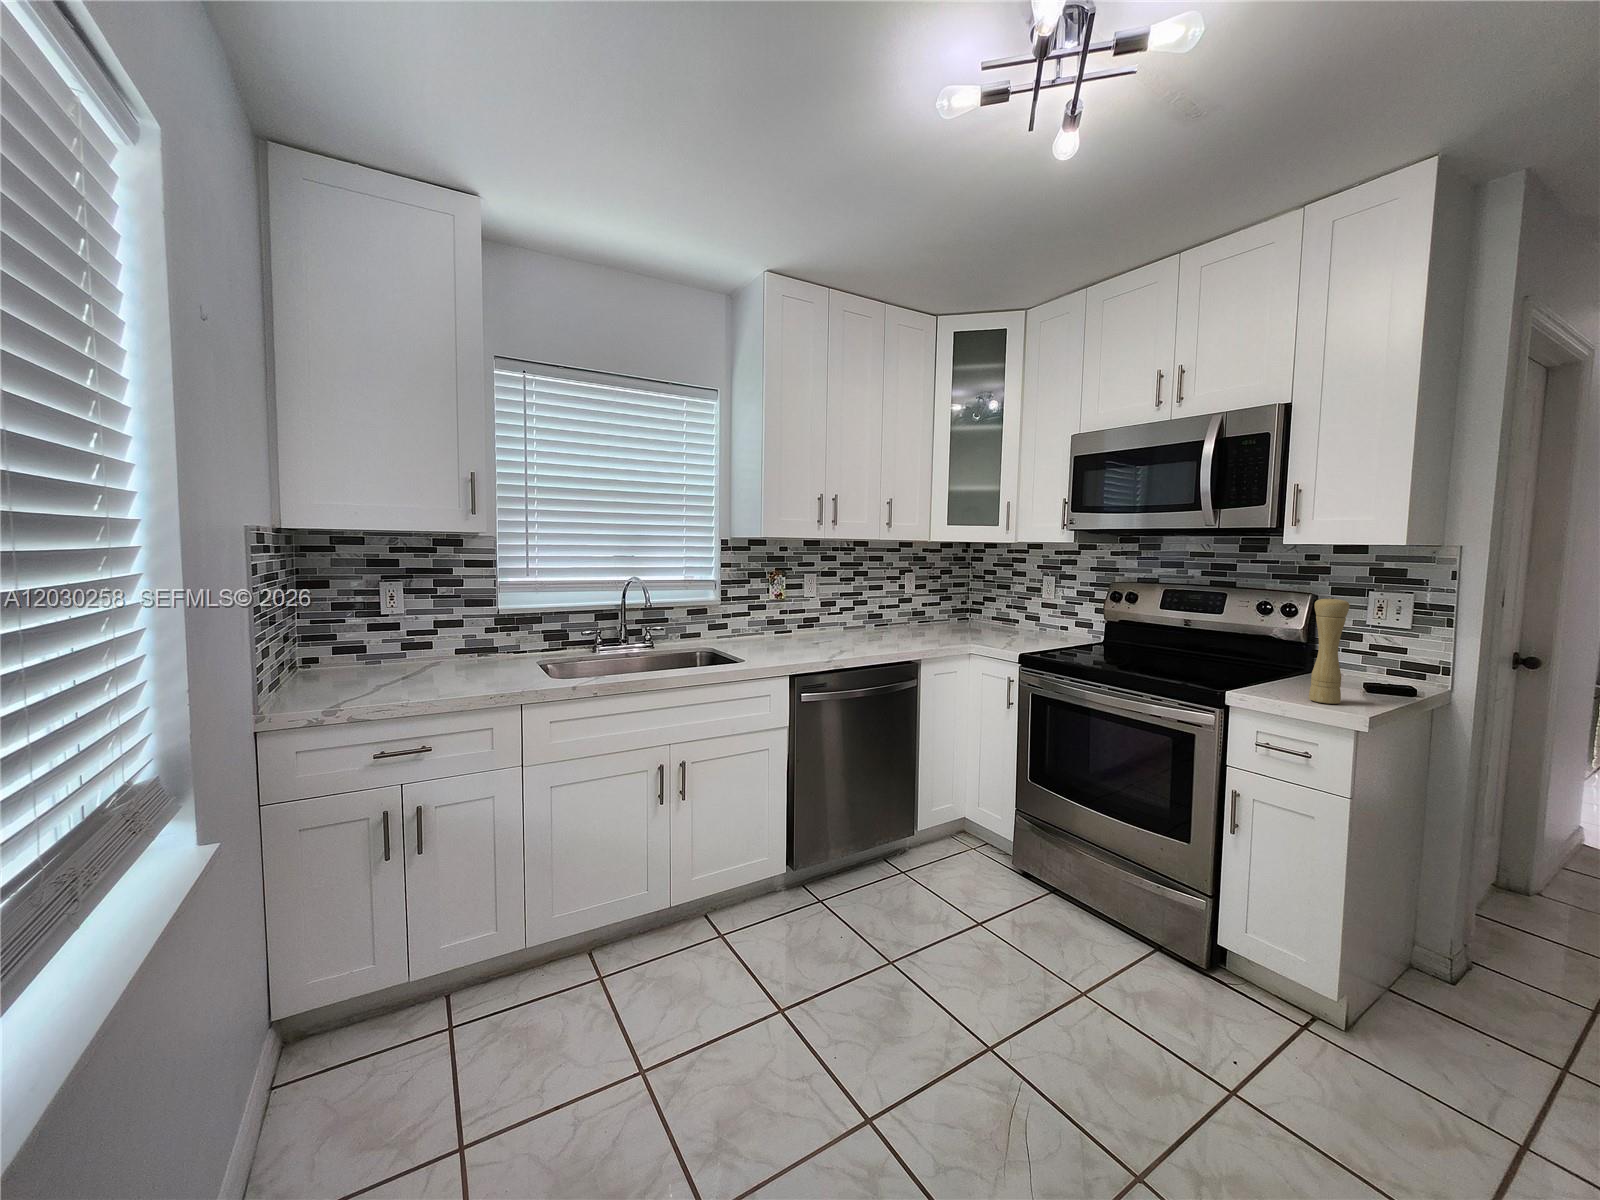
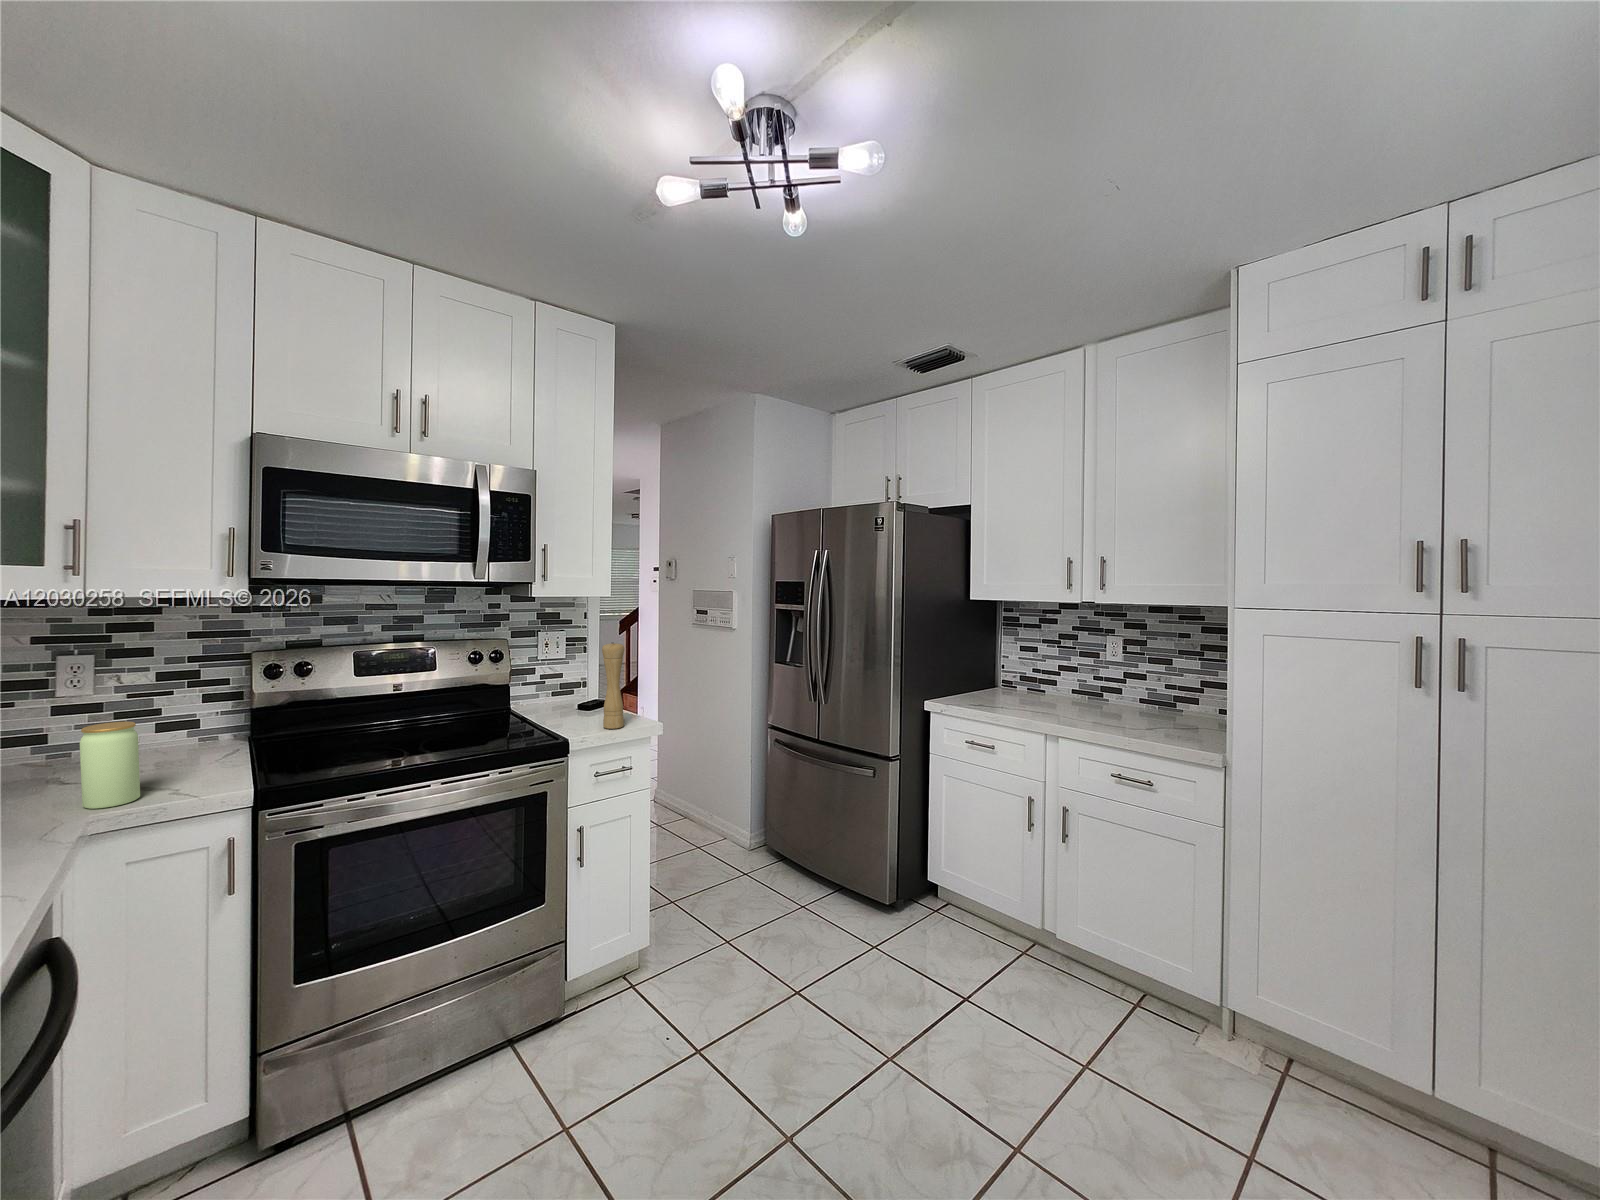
jar: none [979,604,1002,646] -> present [80,722,140,809]

